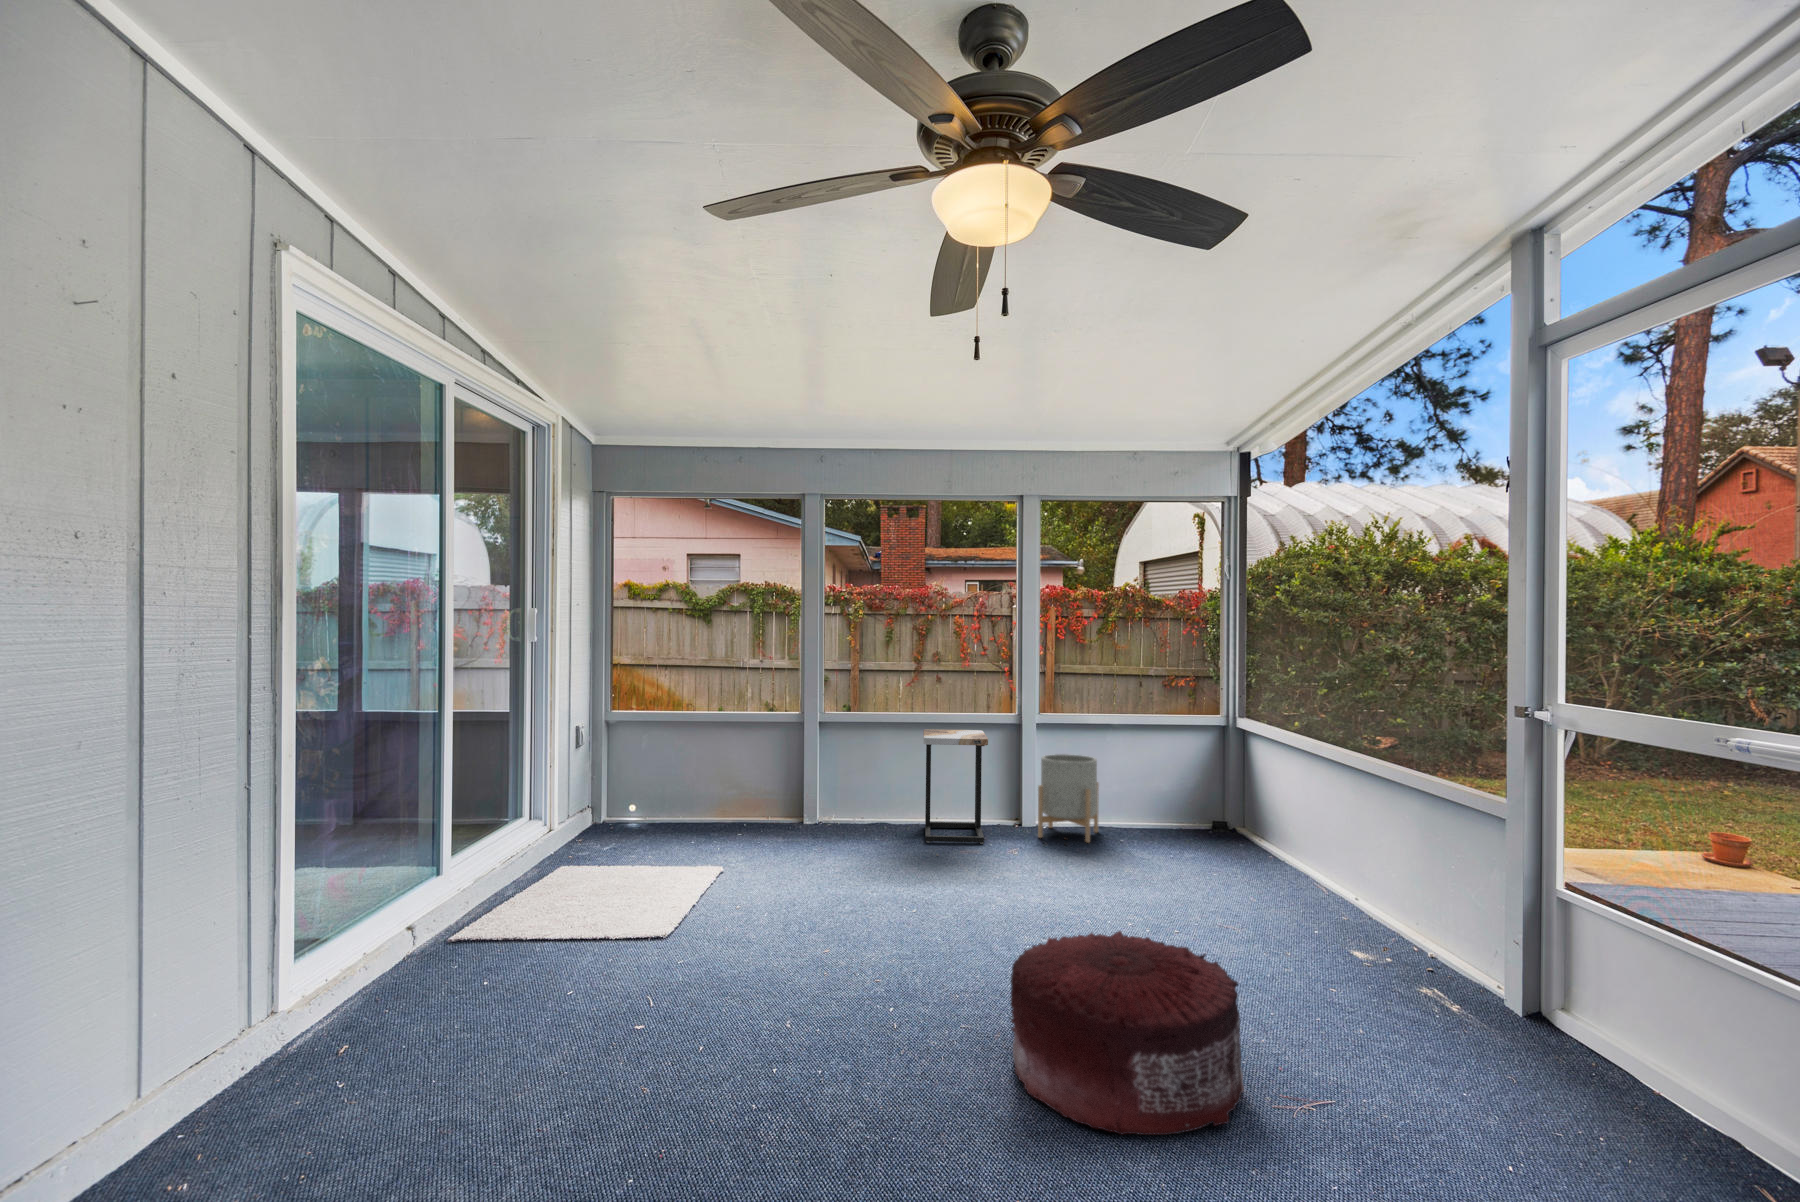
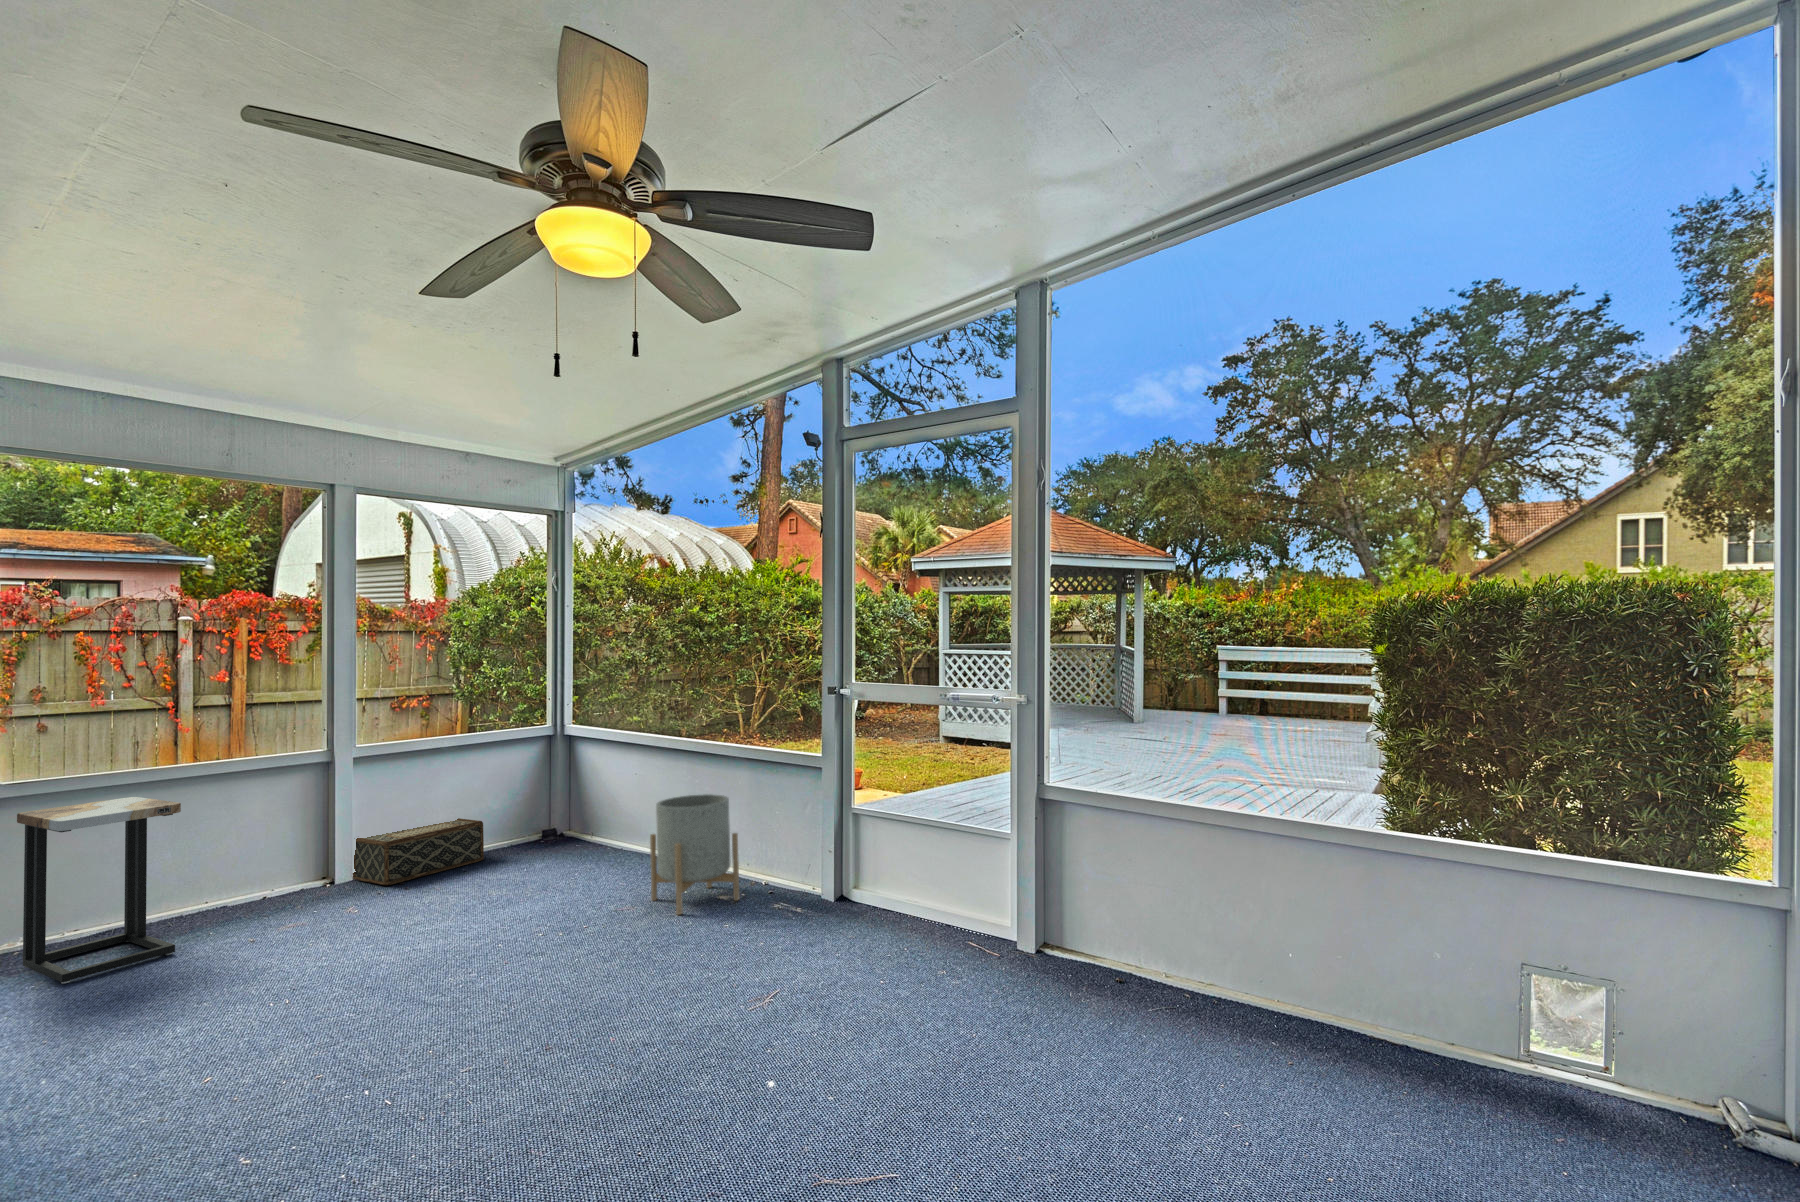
planter: present [1038,754,1099,843] -> present [650,794,739,915]
woven basket: none [1125,793,1230,841] -> present [352,818,484,885]
pouf: present [1010,931,1244,1135] -> none [553,928,791,1138]

